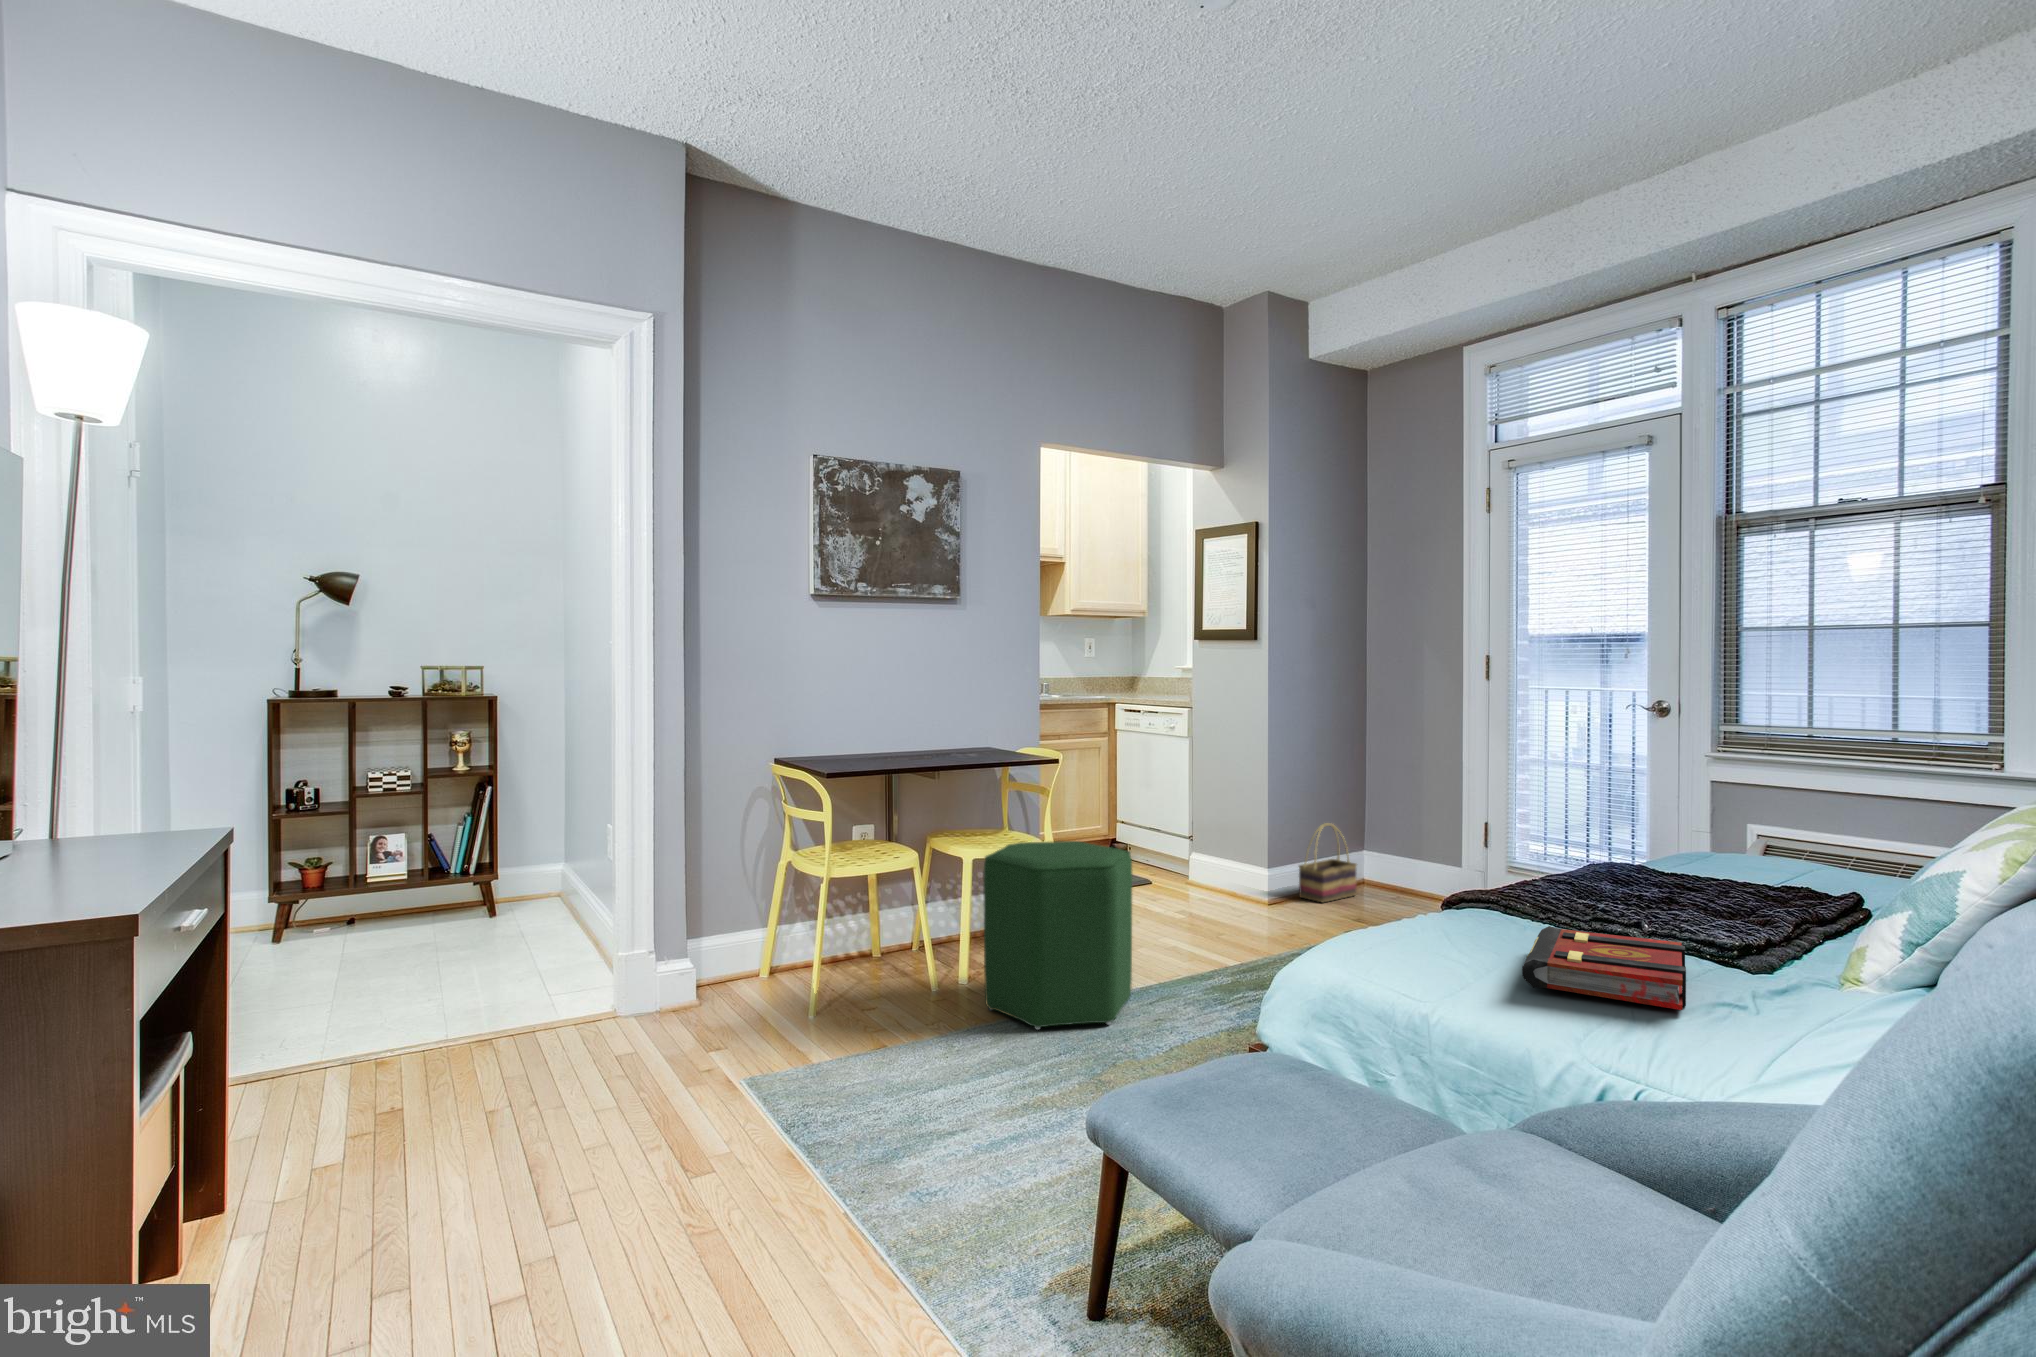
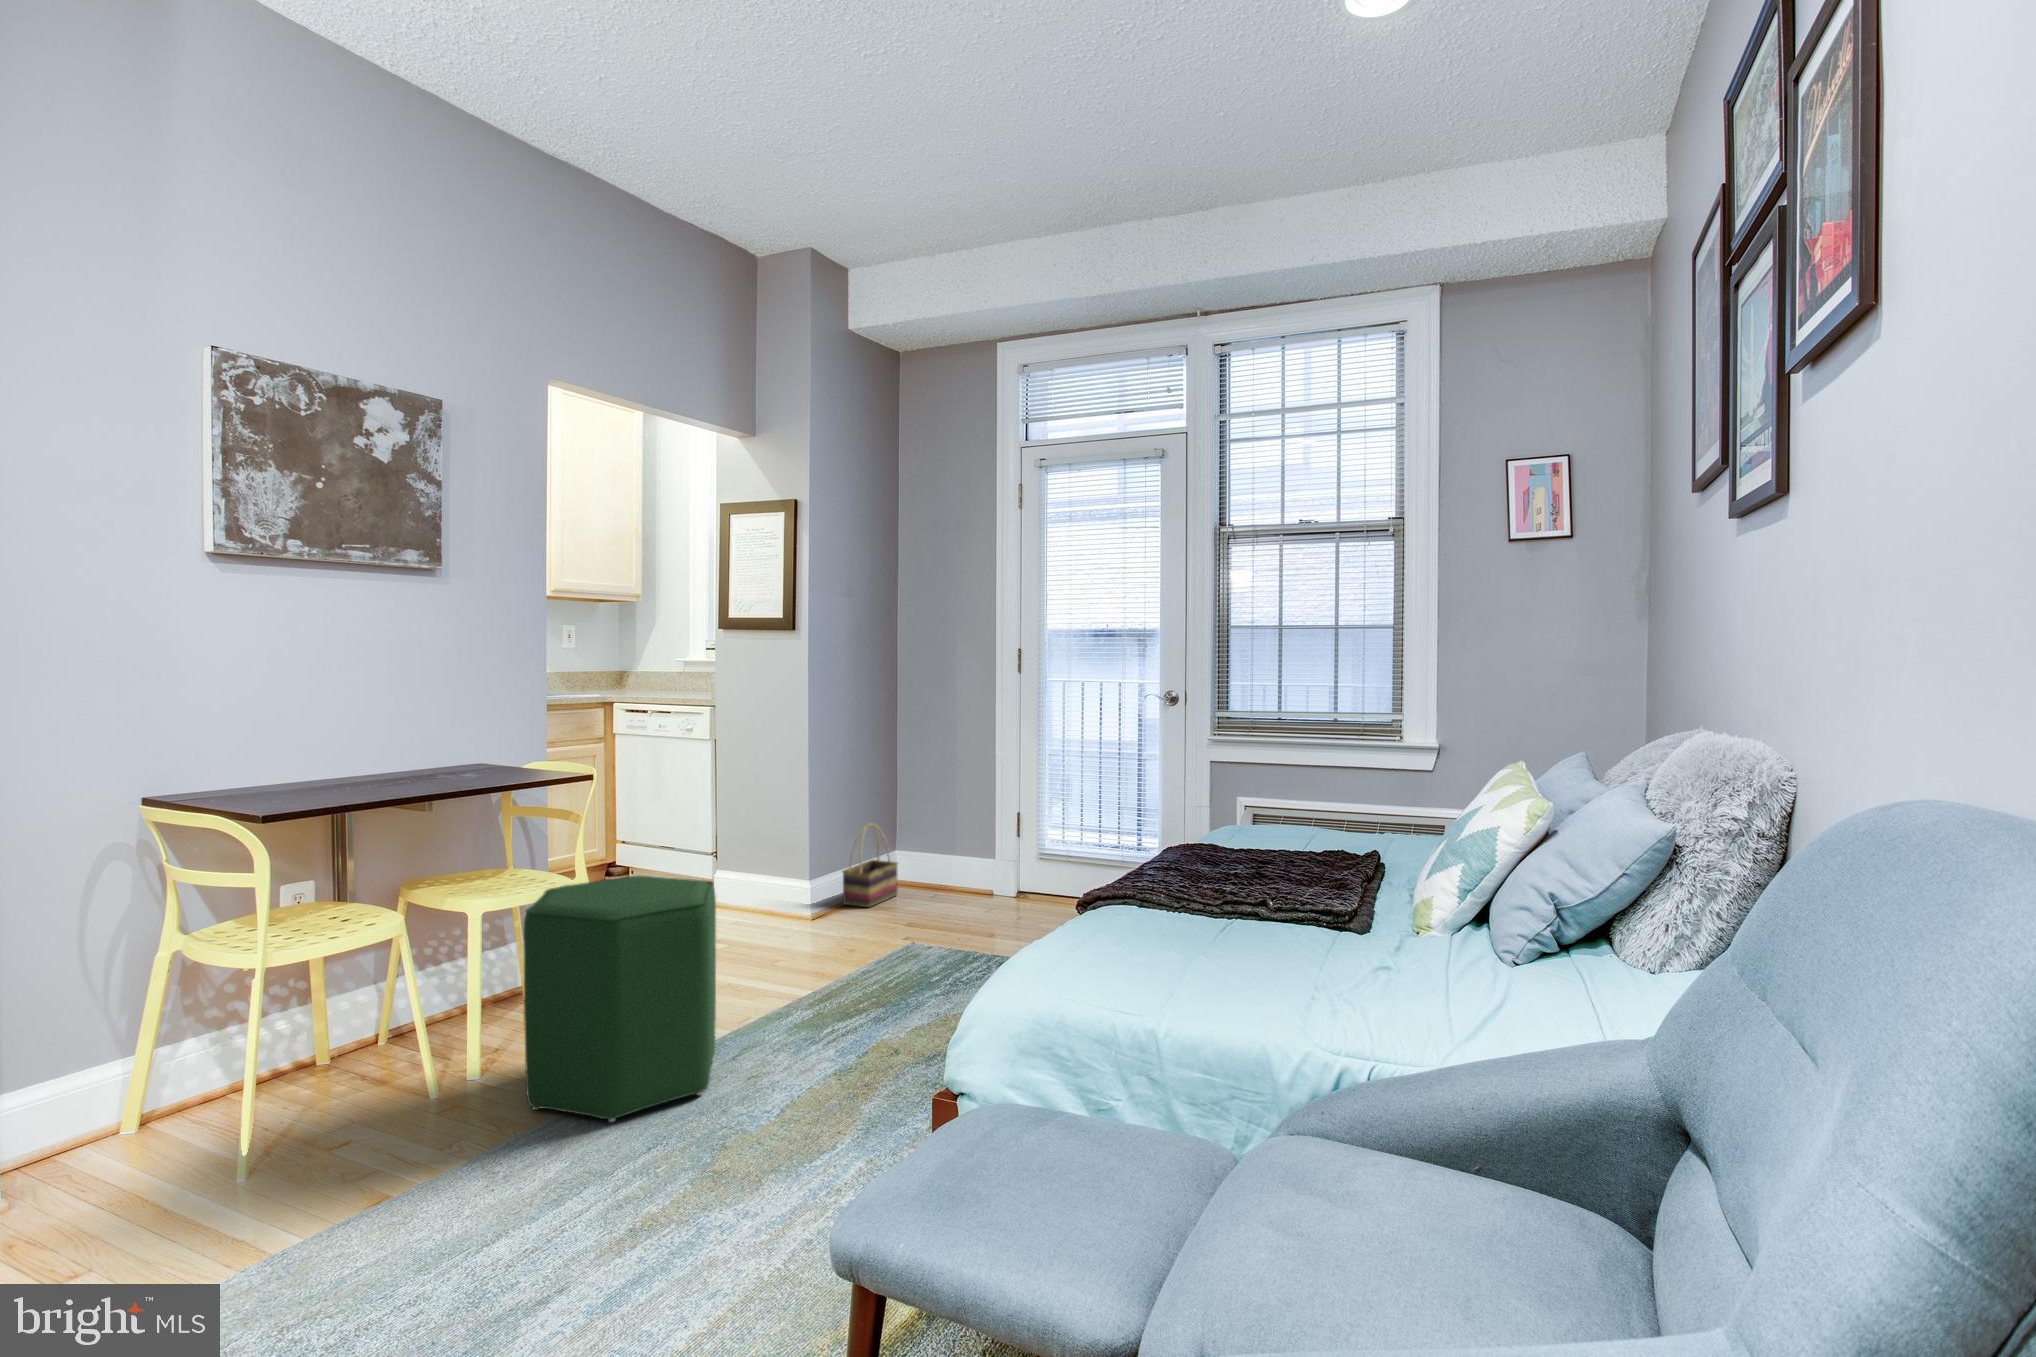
book: present [1522,926,1686,1010] -> none [1202,916,1356,981]

